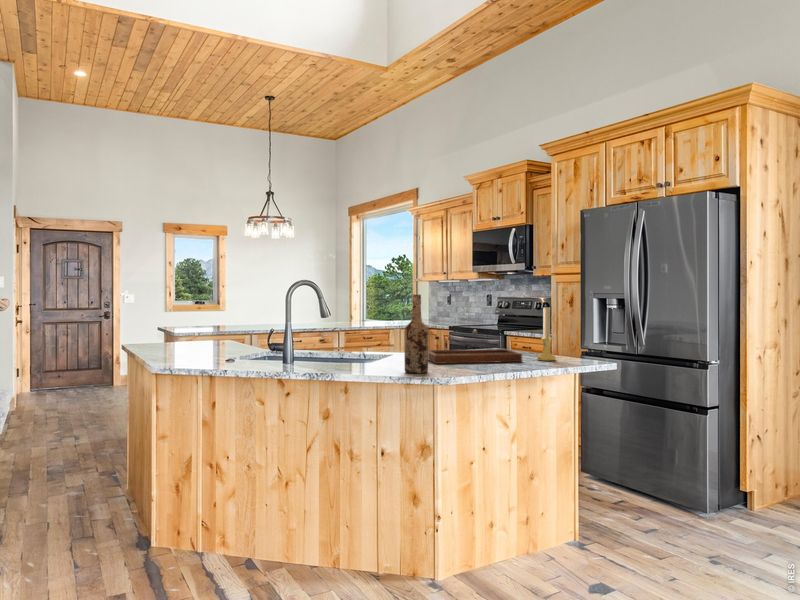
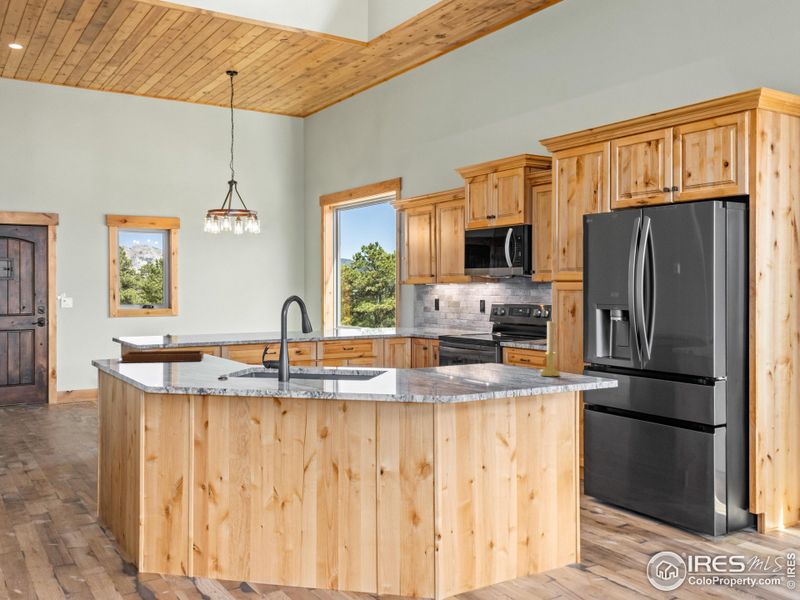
wine bottle: present [404,295,429,373] -> none [408,310,433,390]
tray: present [428,330,522,364] -> present [122,334,203,362]

